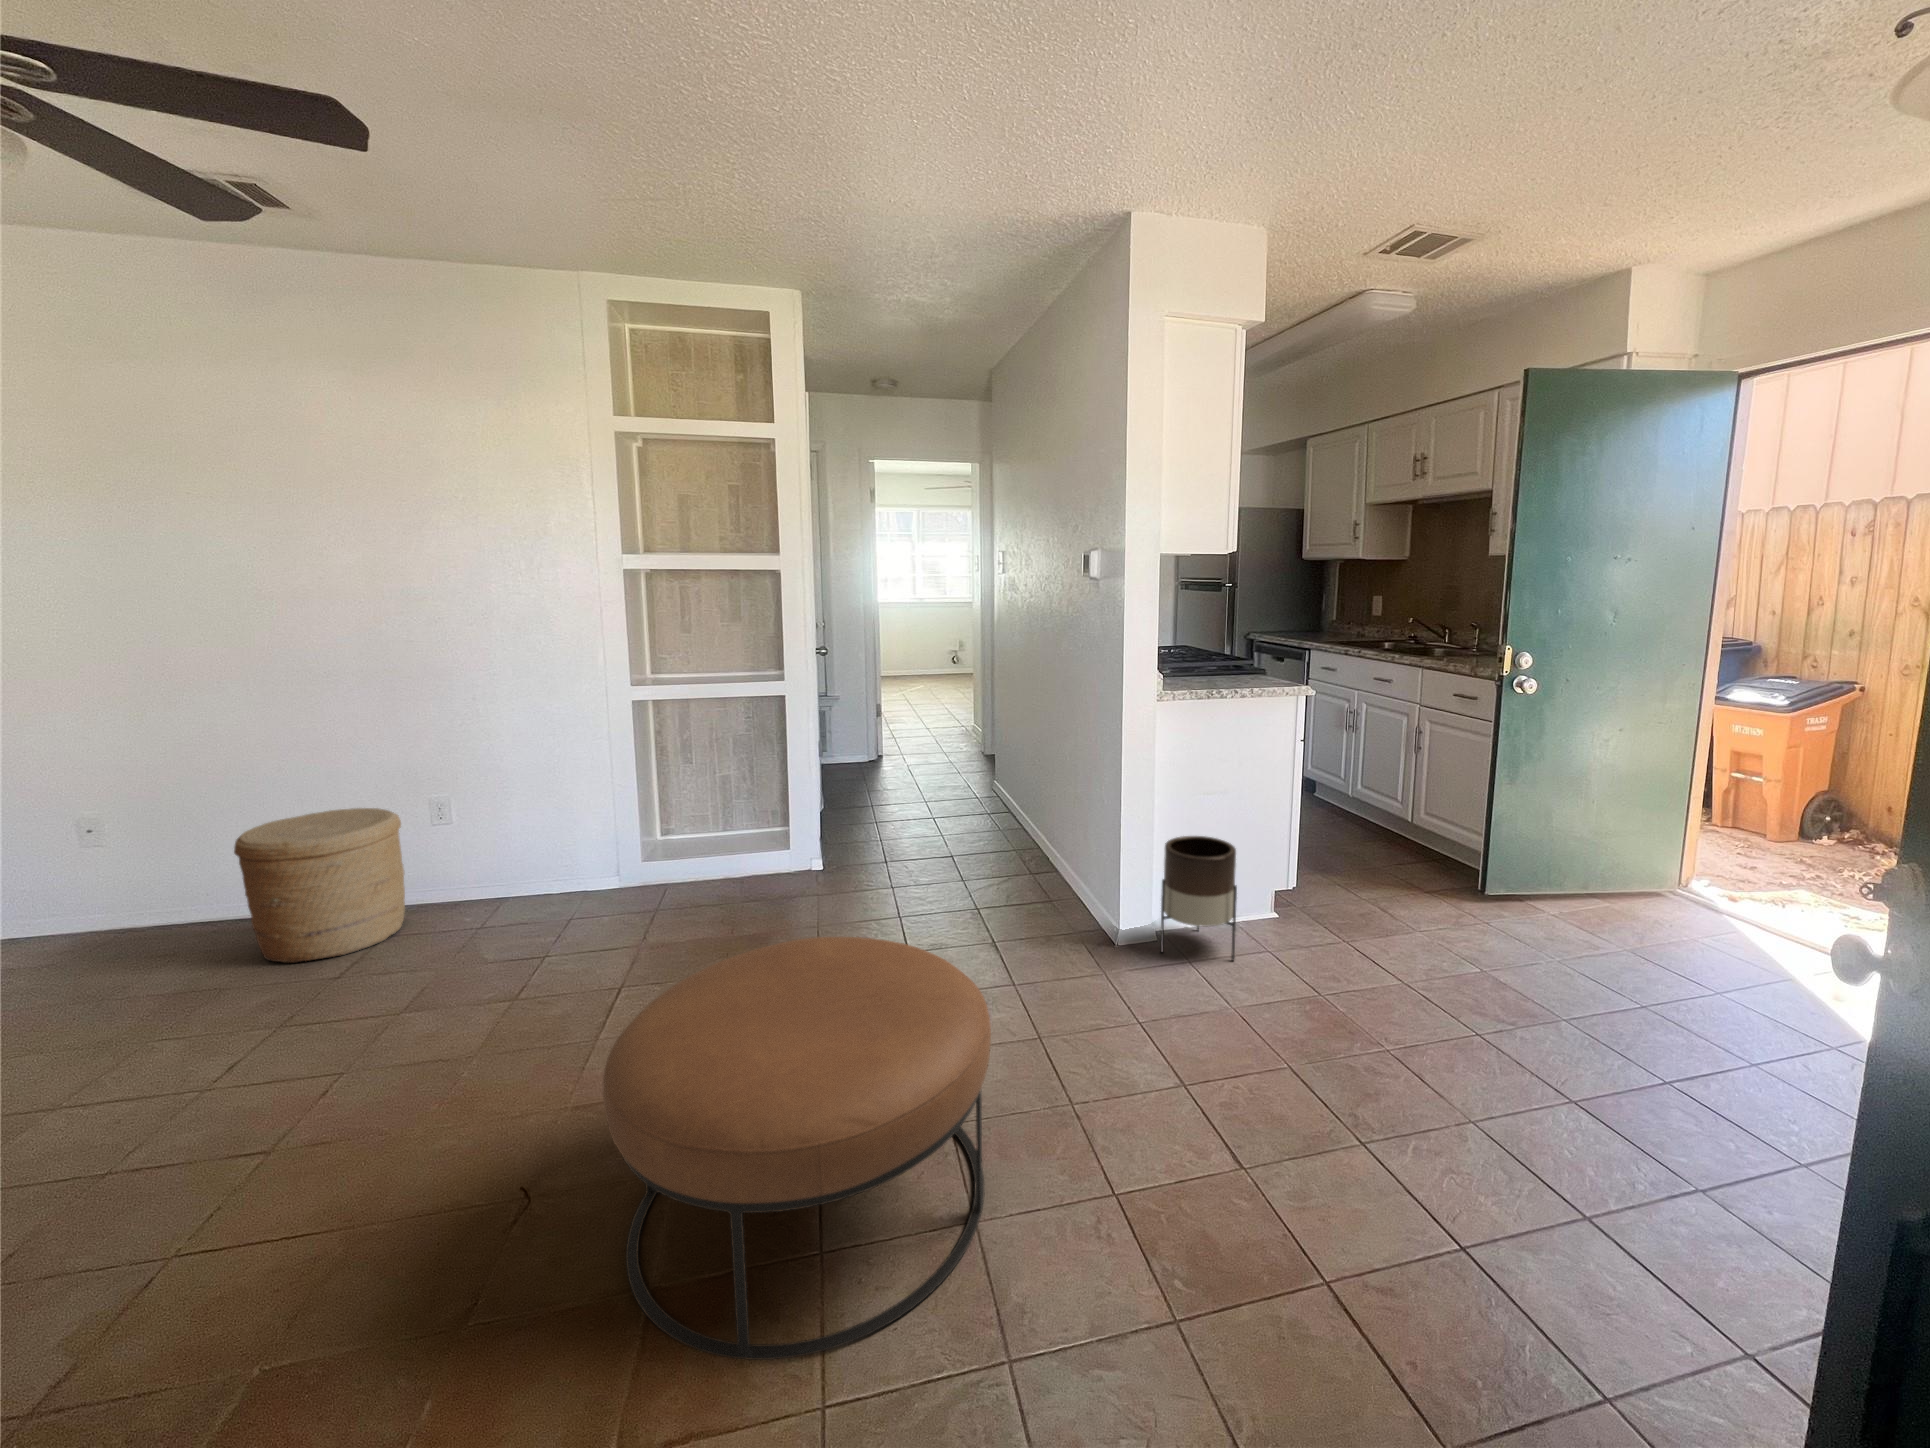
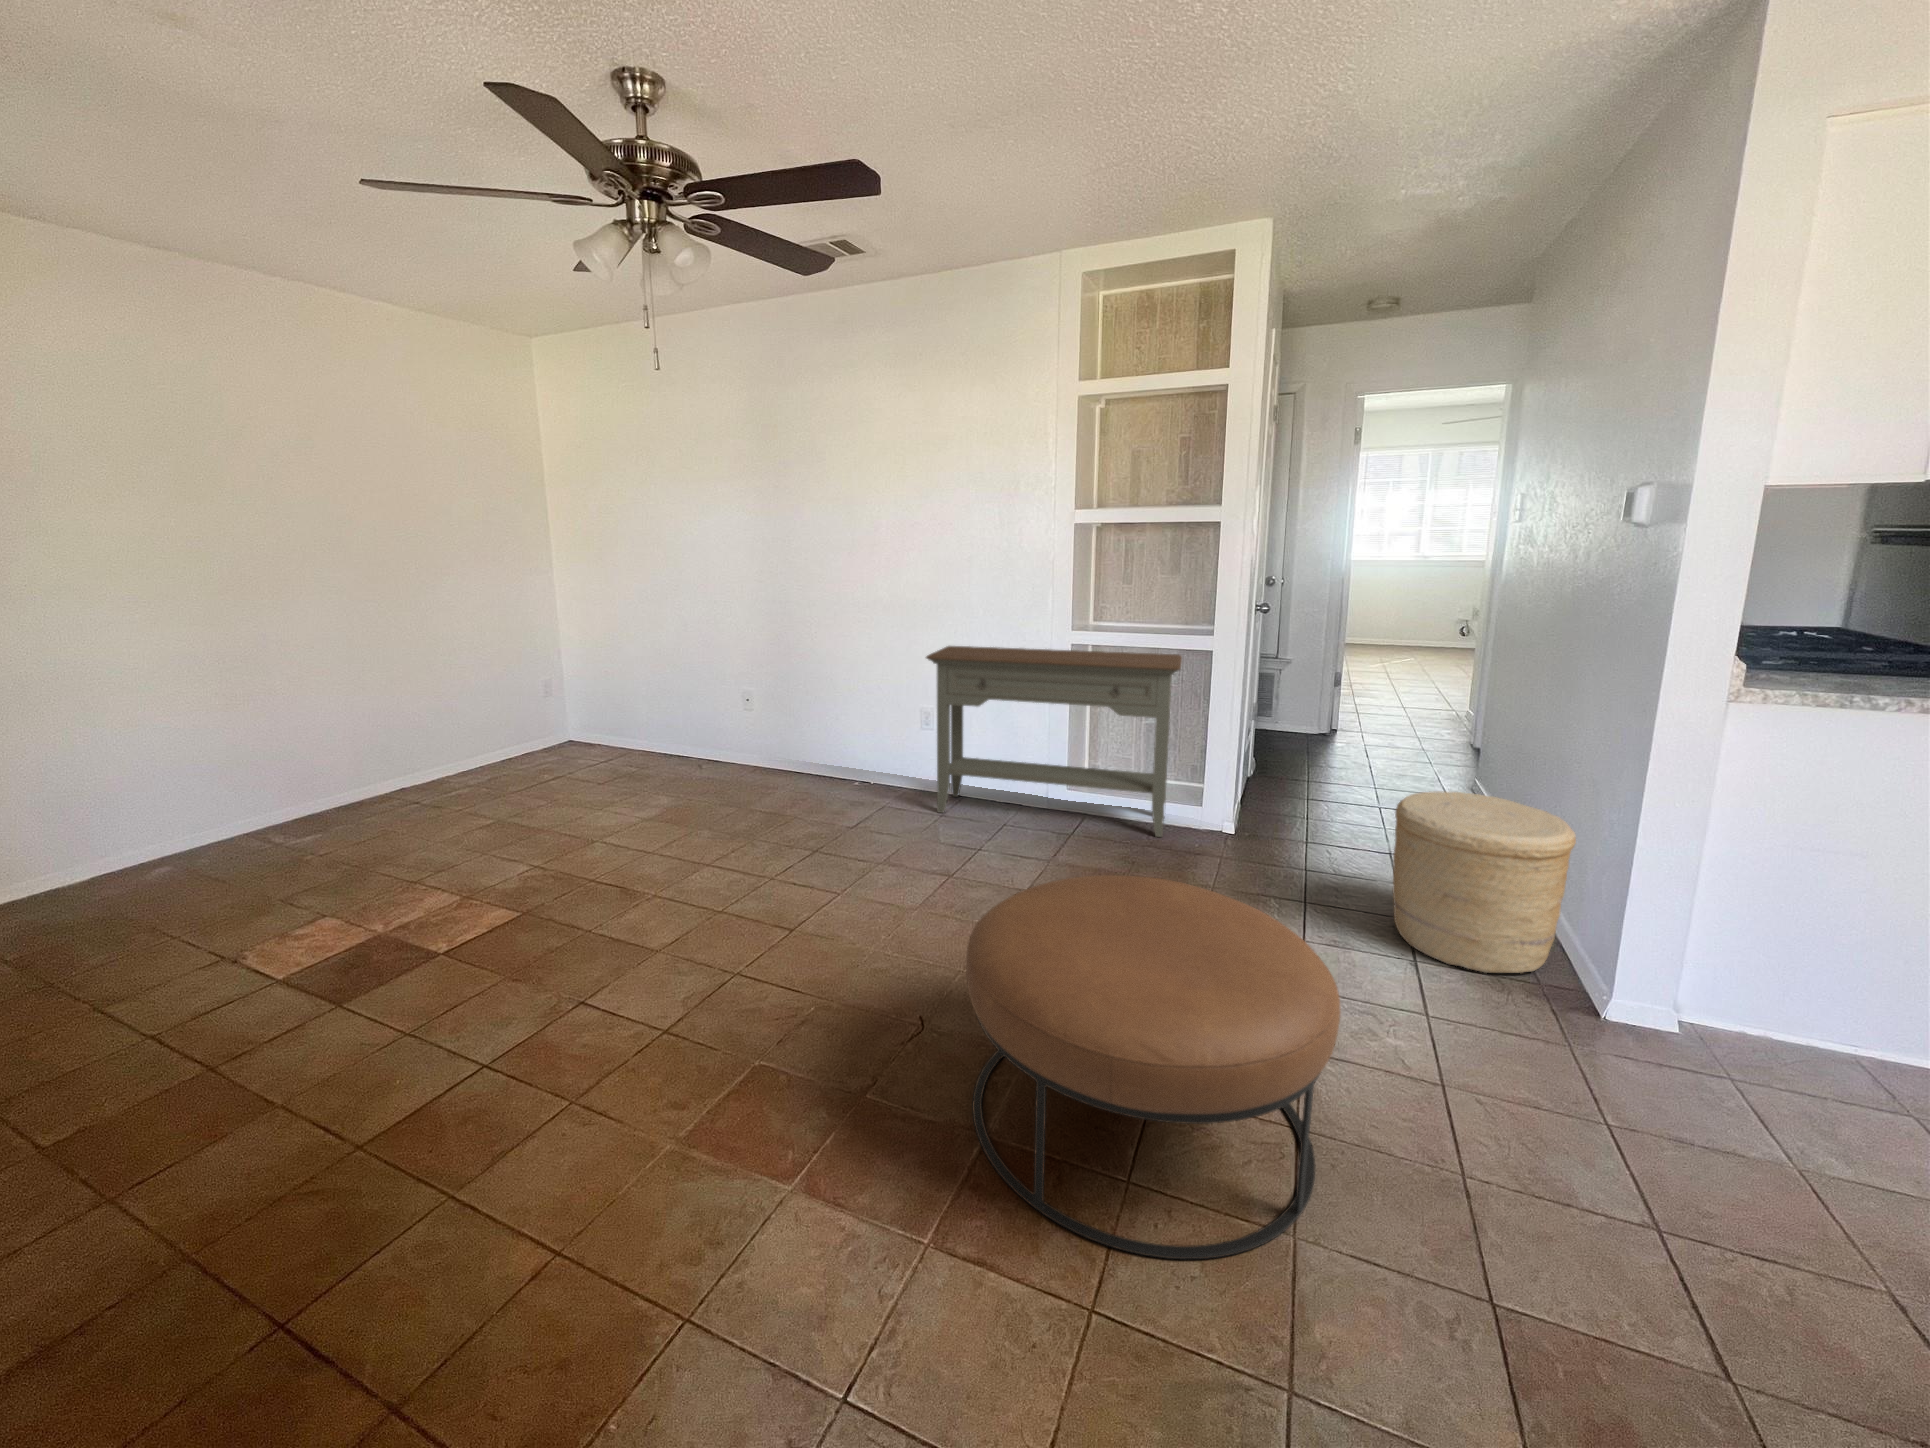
console table: none [435,703,762,934] -> present [926,646,1182,837]
woven basket: present [234,808,405,963] -> present [1393,791,1576,973]
planter: present [1160,836,1237,960] -> none [1674,899,1858,1103]

